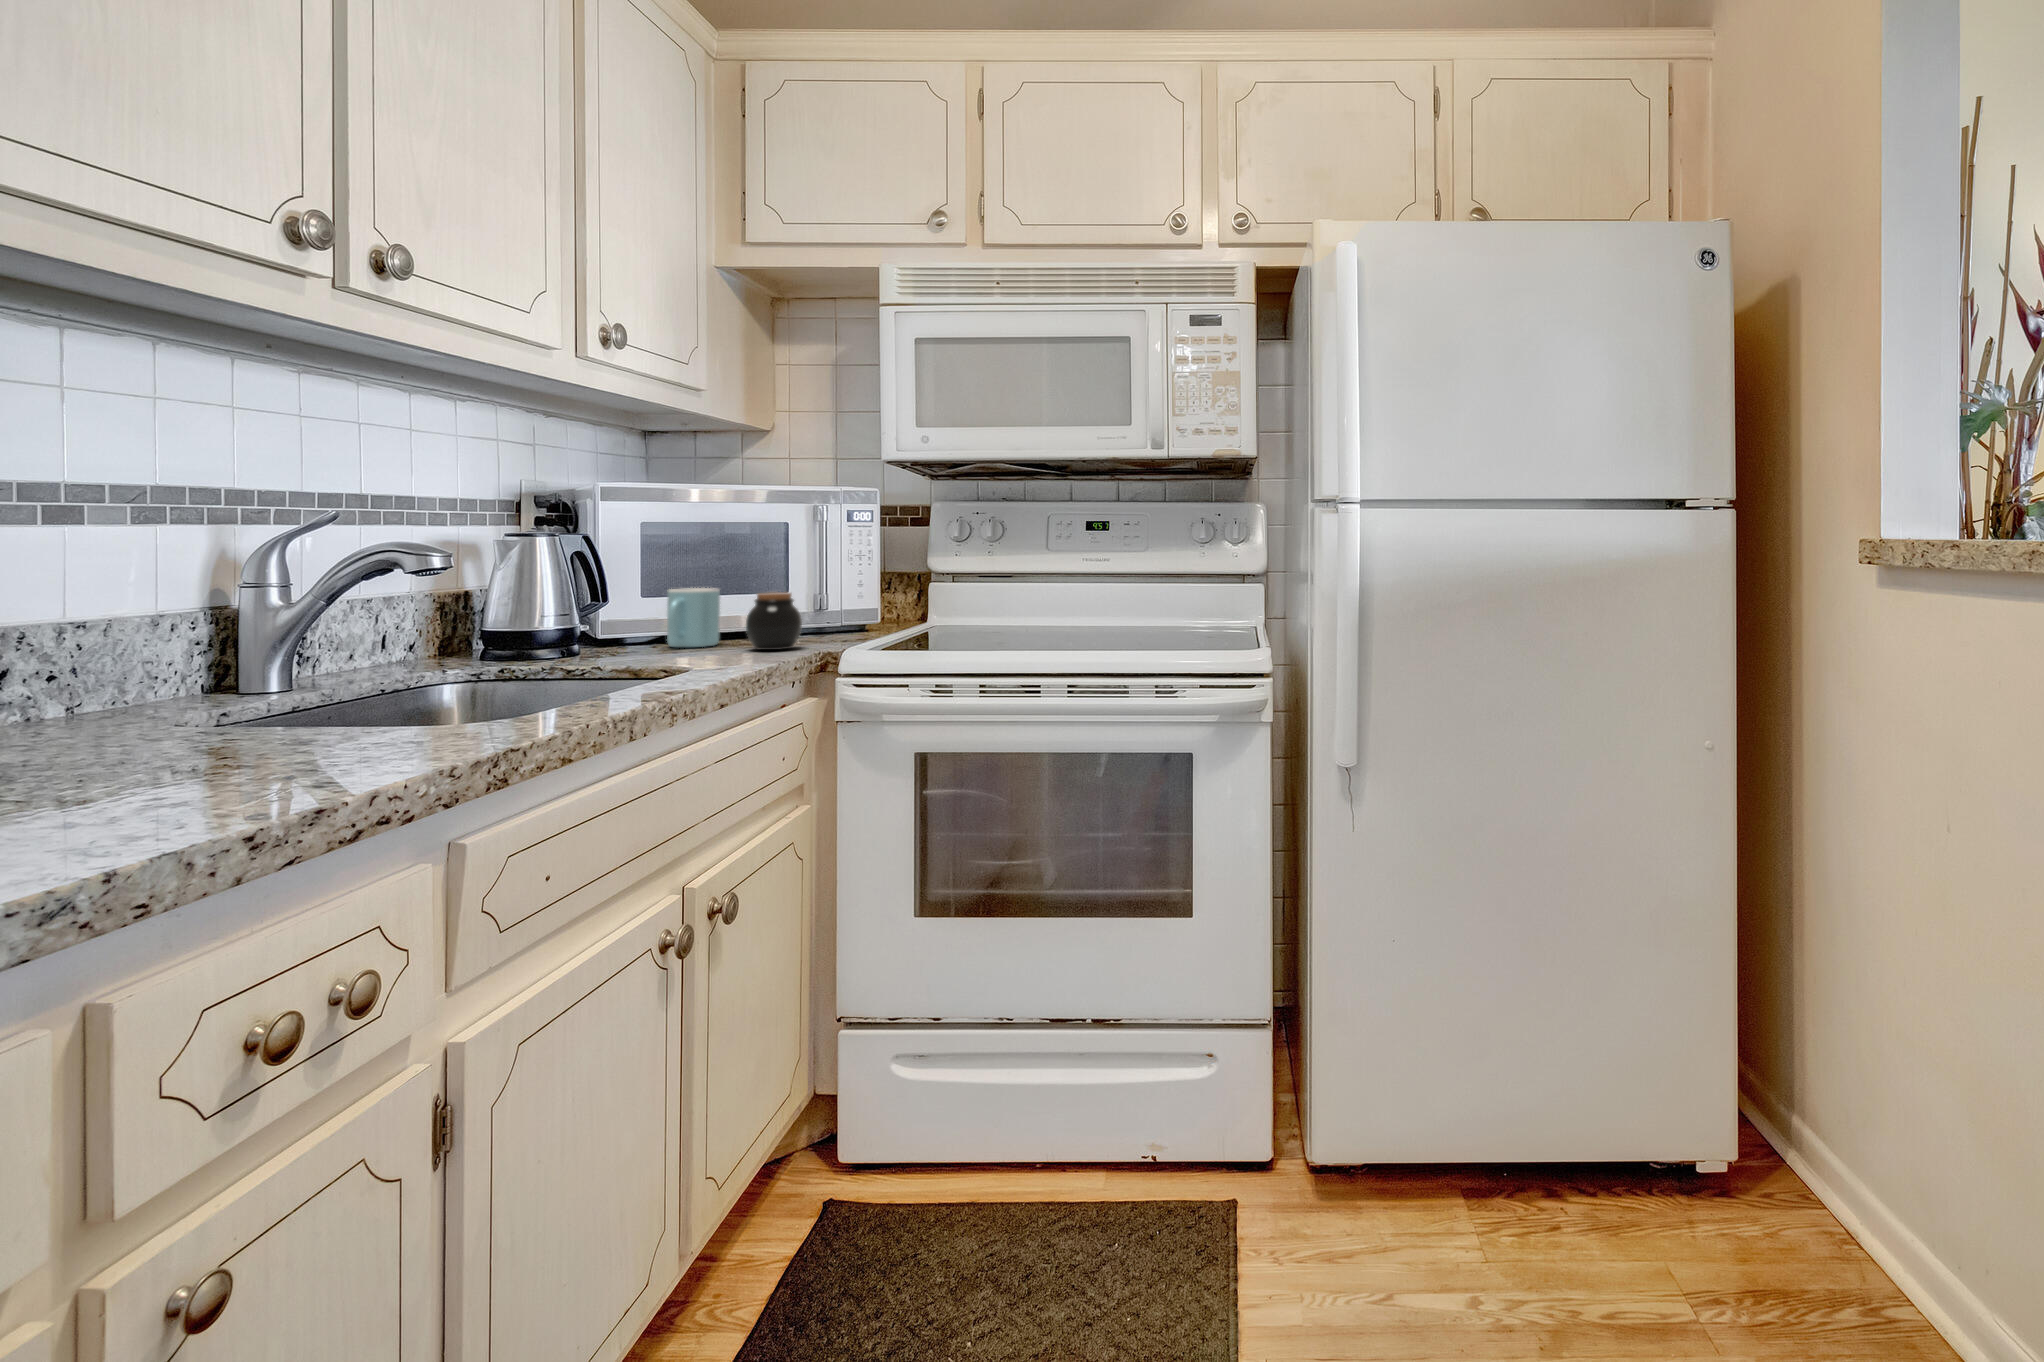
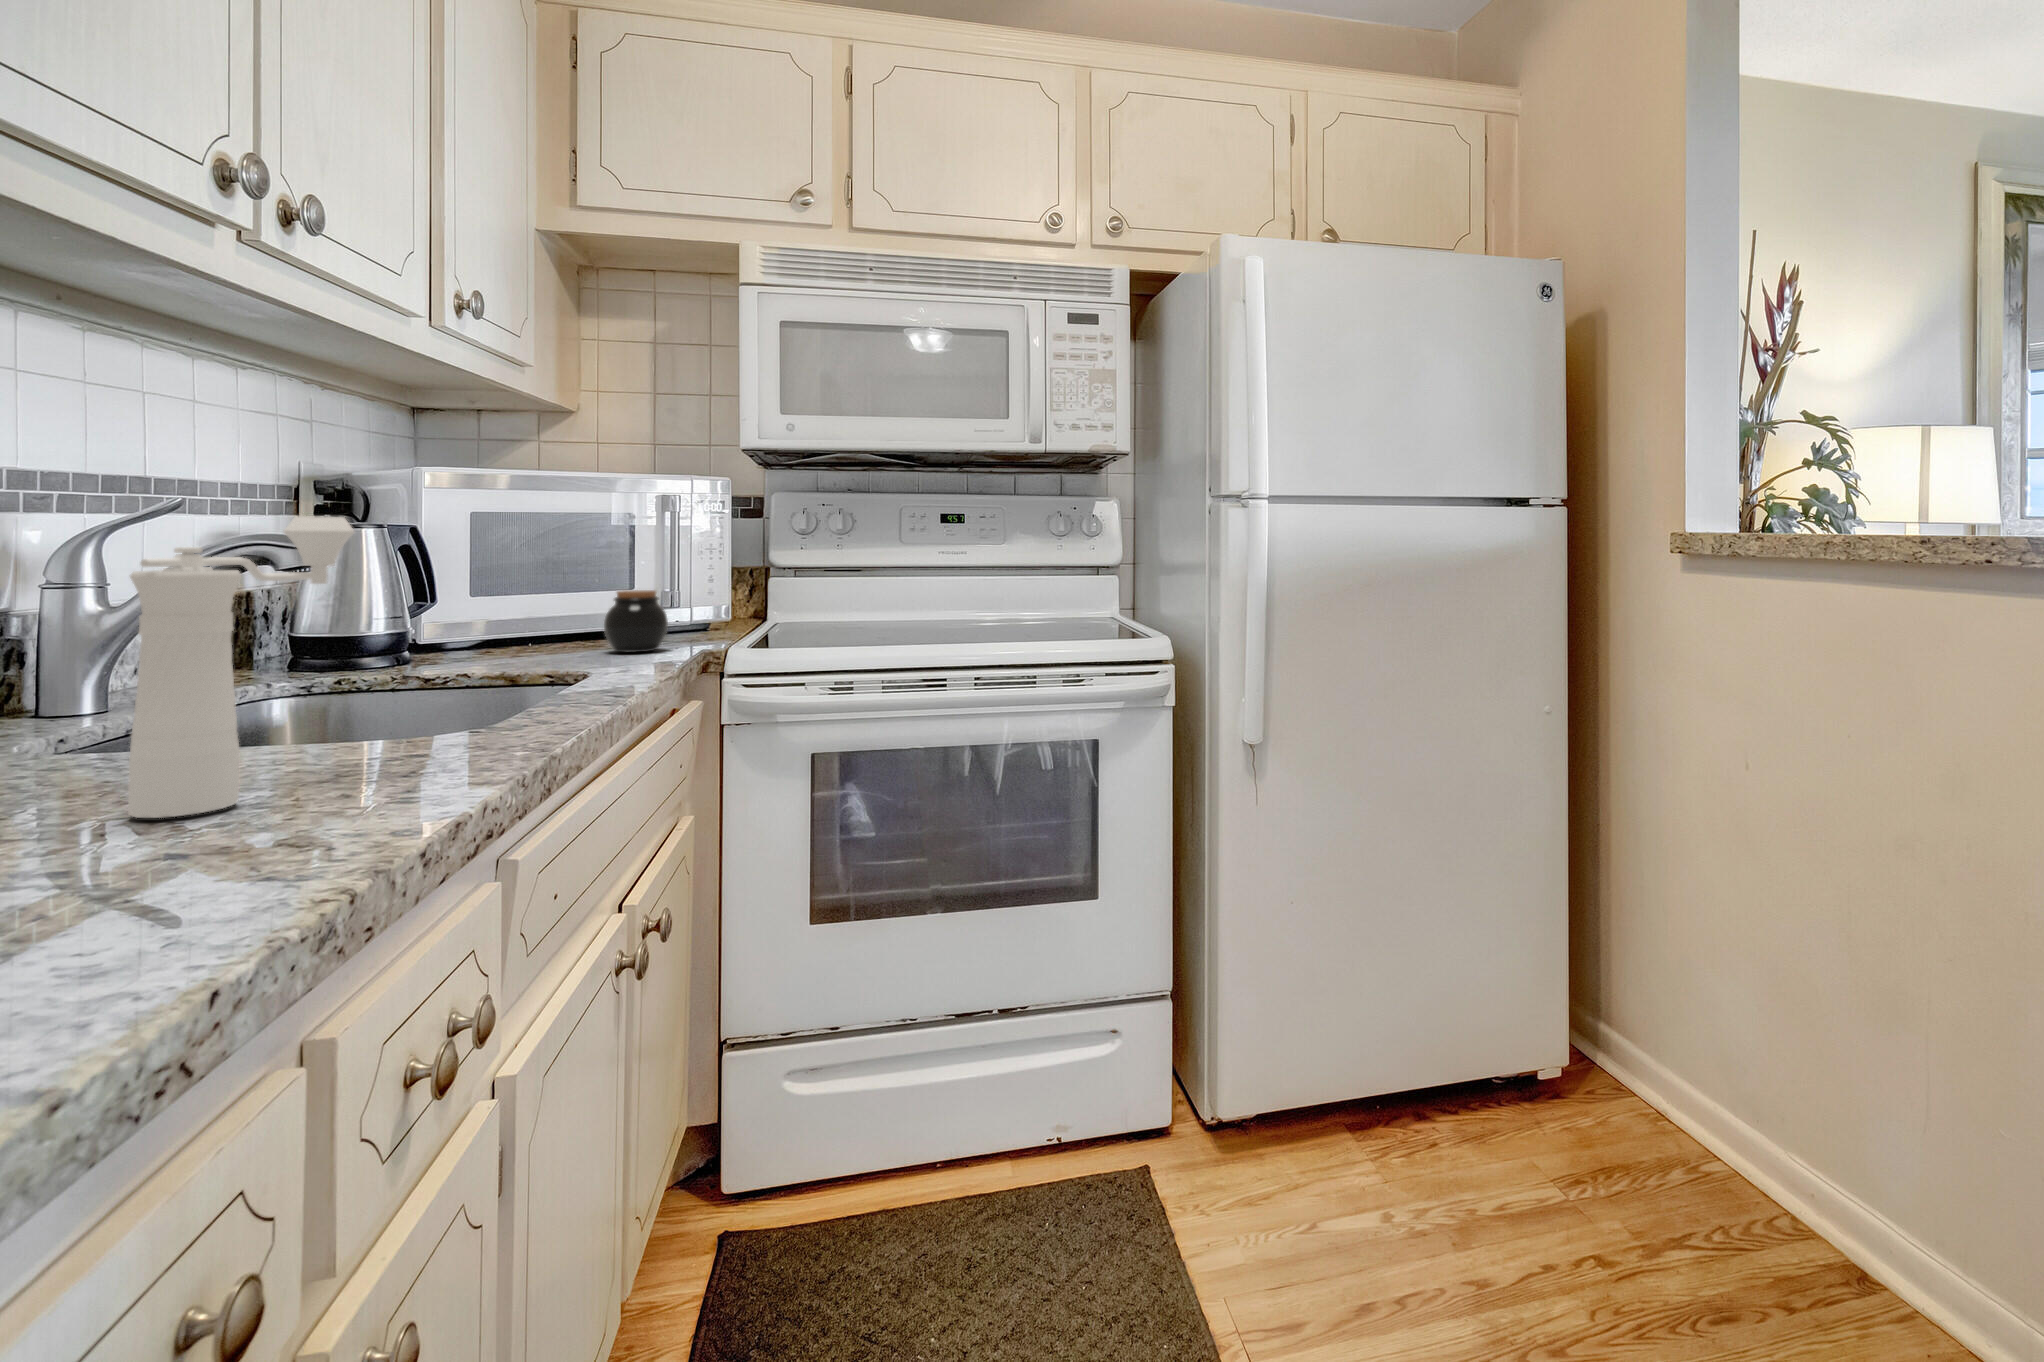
pepper mill: none [152,529,375,790] -> present [128,516,354,818]
mug: present [667,588,720,647] -> none [500,587,562,652]

